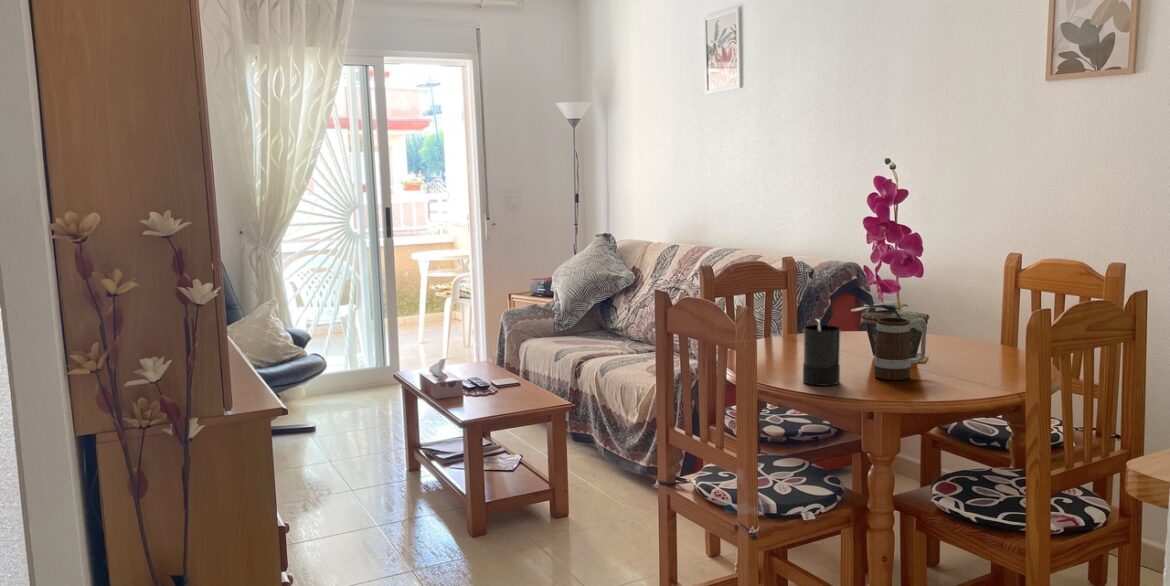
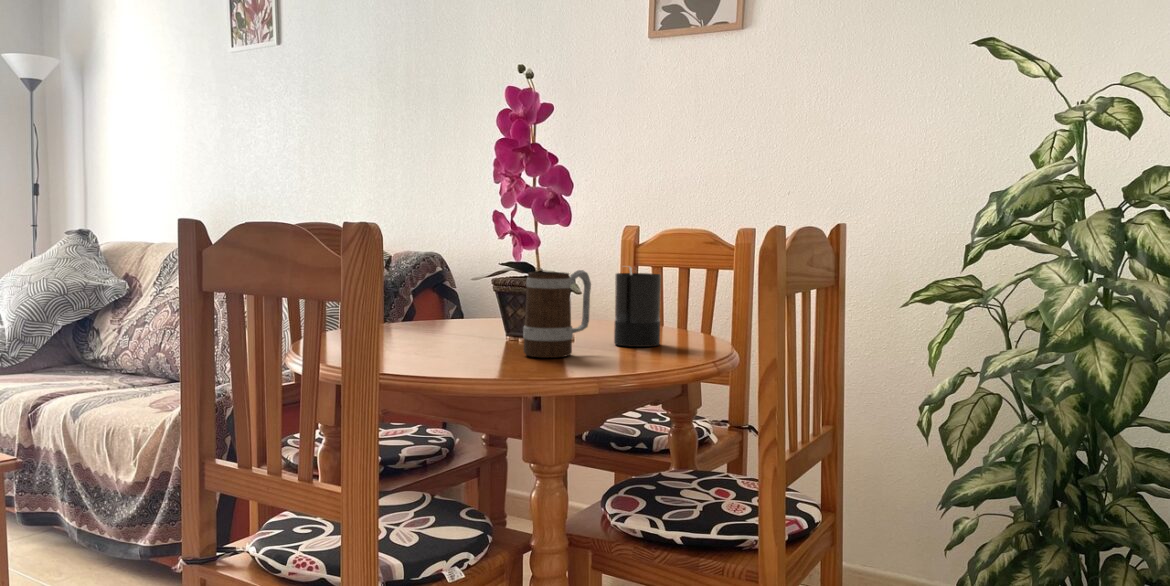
candle: present [803,319,841,386] -> present [614,267,661,347]

